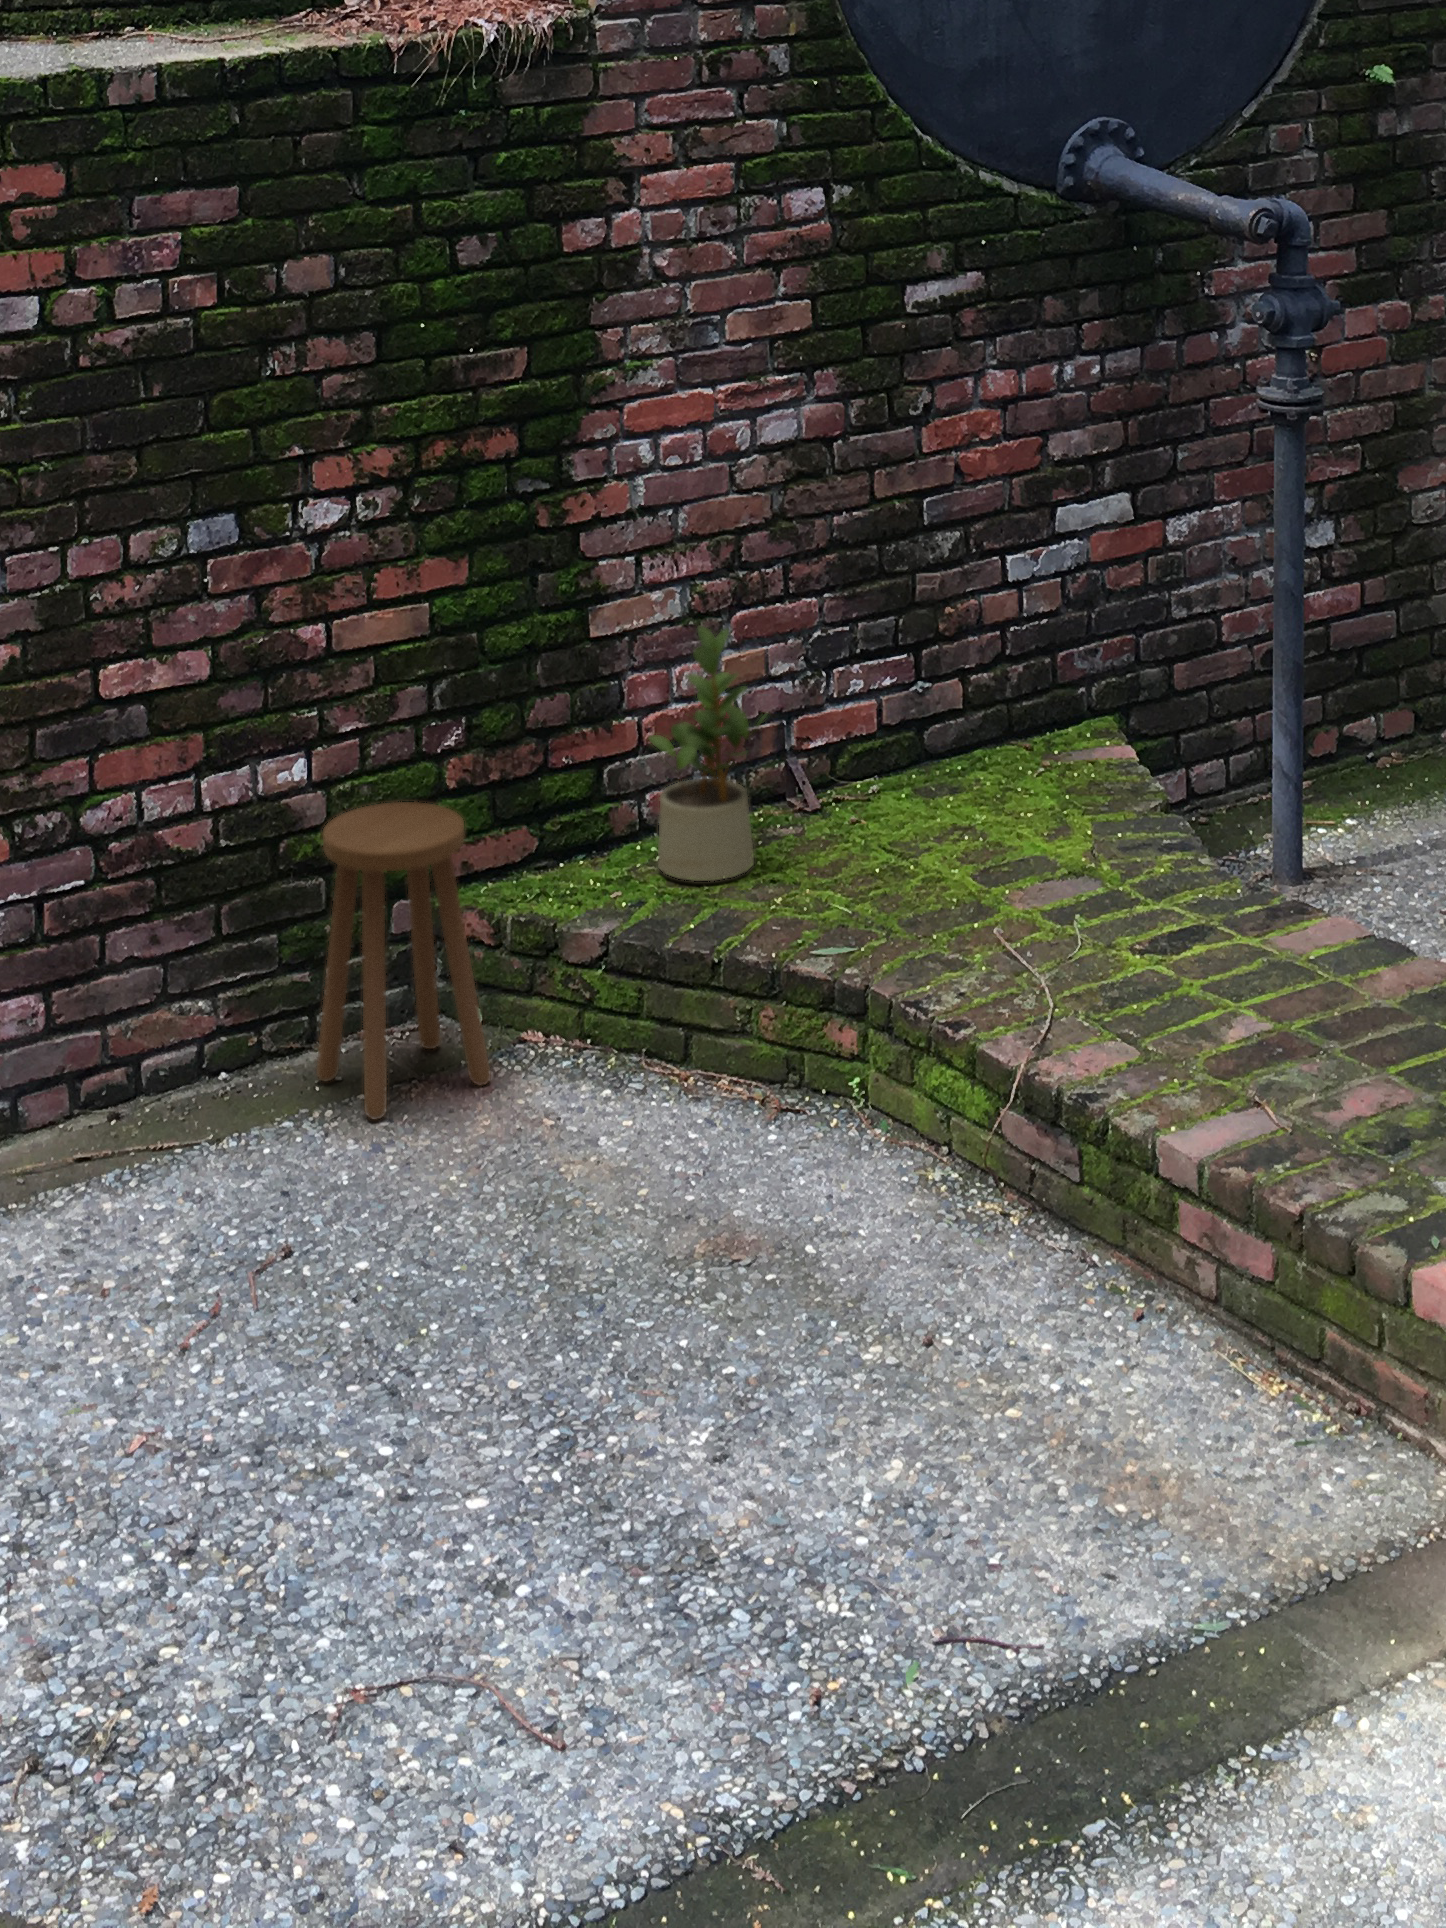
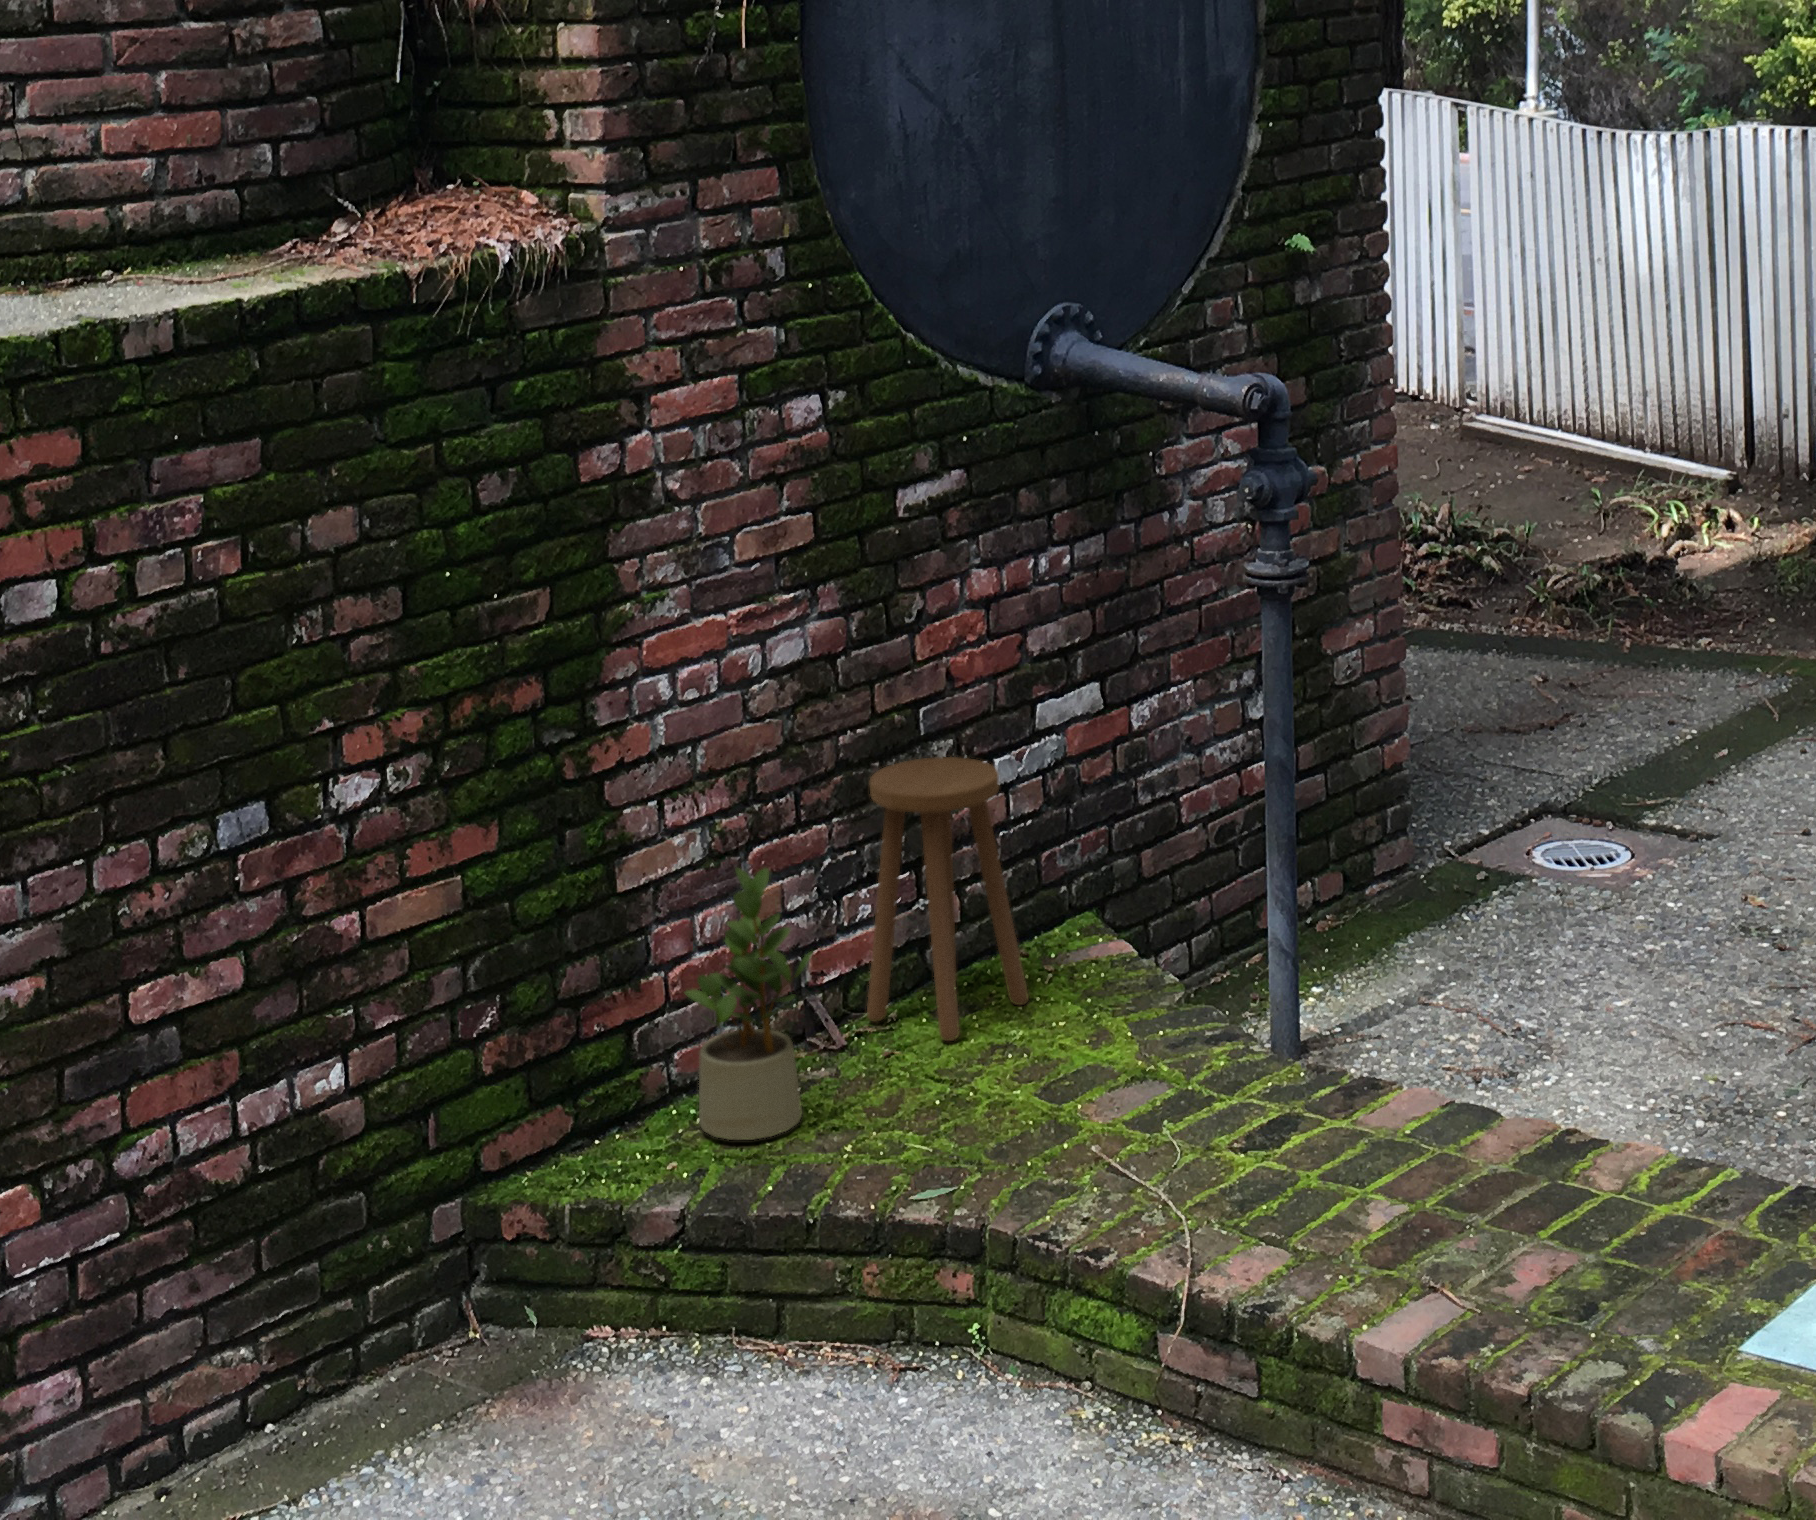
stool: present [316,802,491,1120] -> present [867,757,1029,1041]

